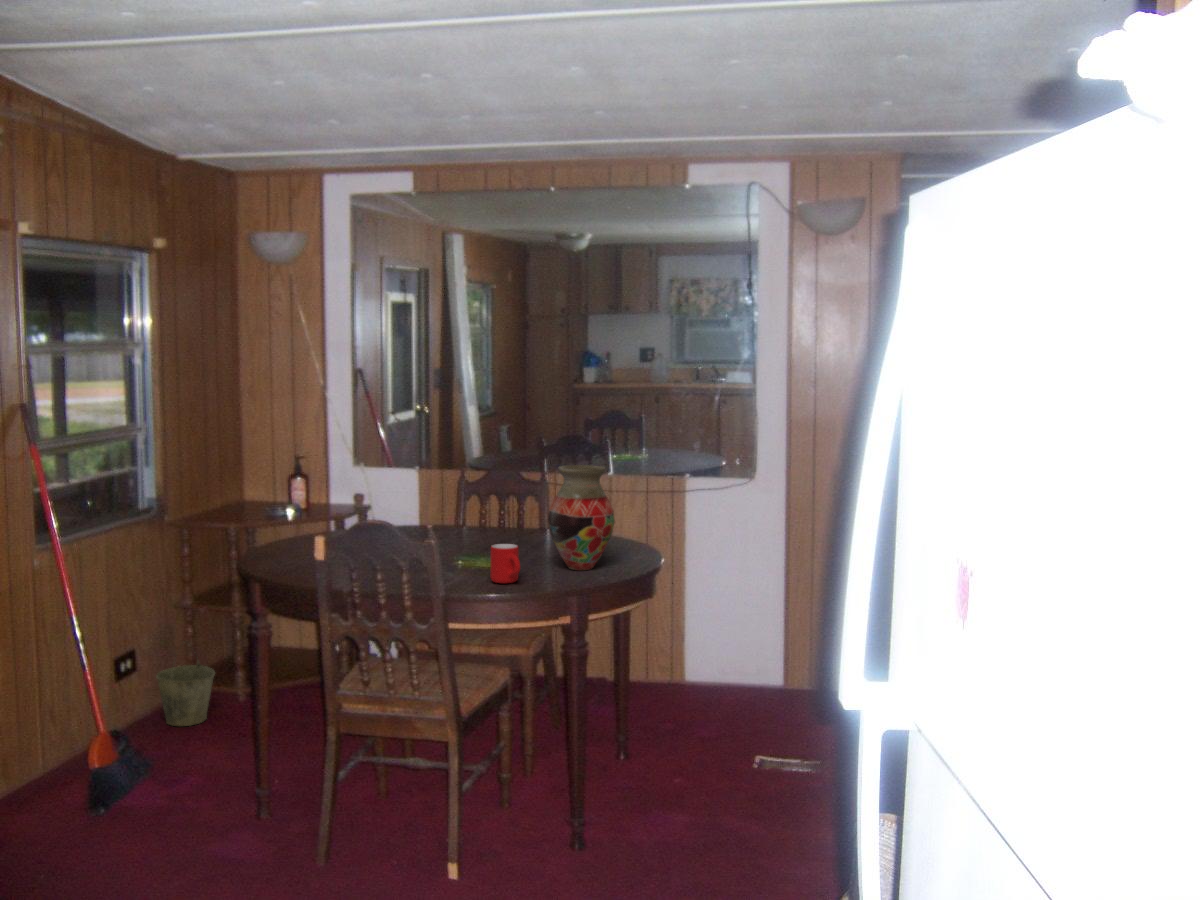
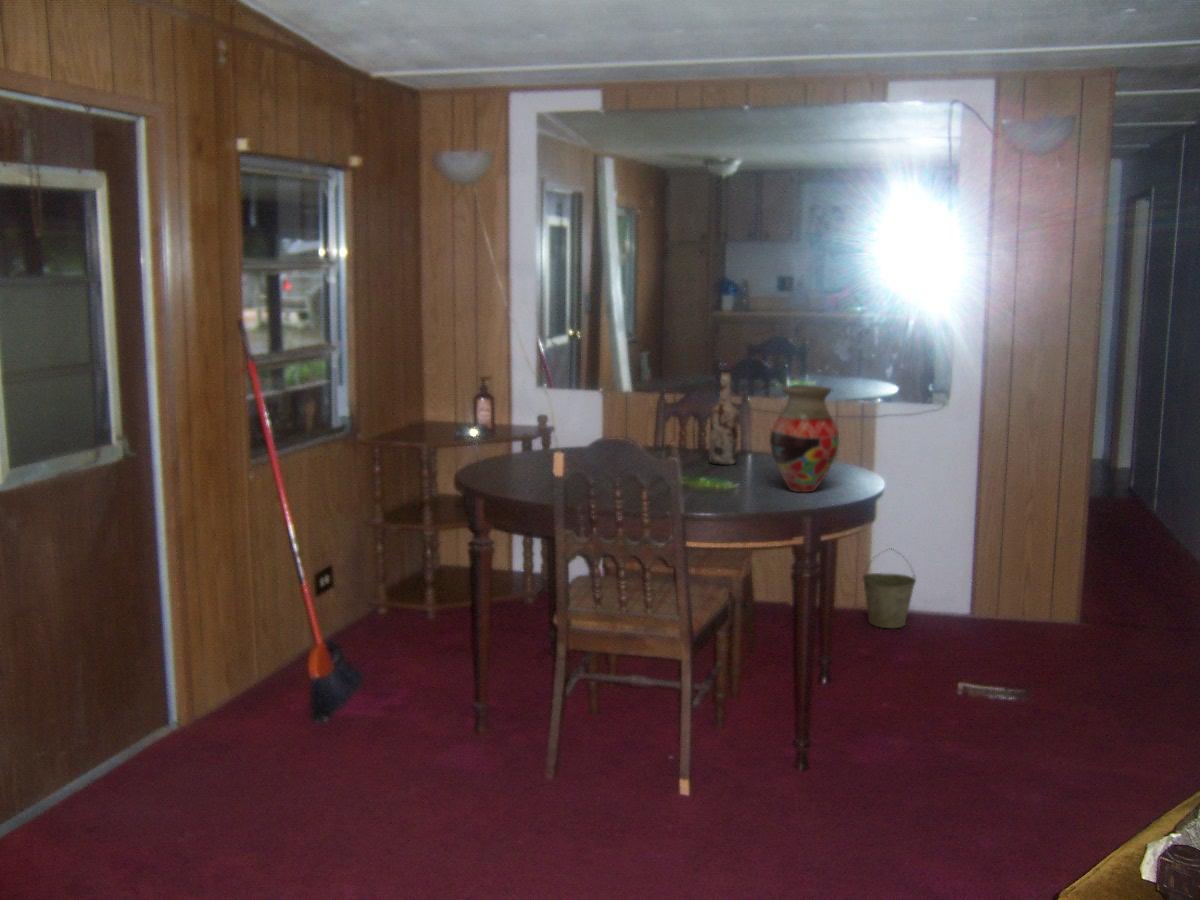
wine bottle: none [505,451,533,543] -> present [709,372,739,465]
mug: present [491,544,520,583] -> none [717,464,751,504]
bucket: present [156,661,215,726] -> present [863,549,916,628]

